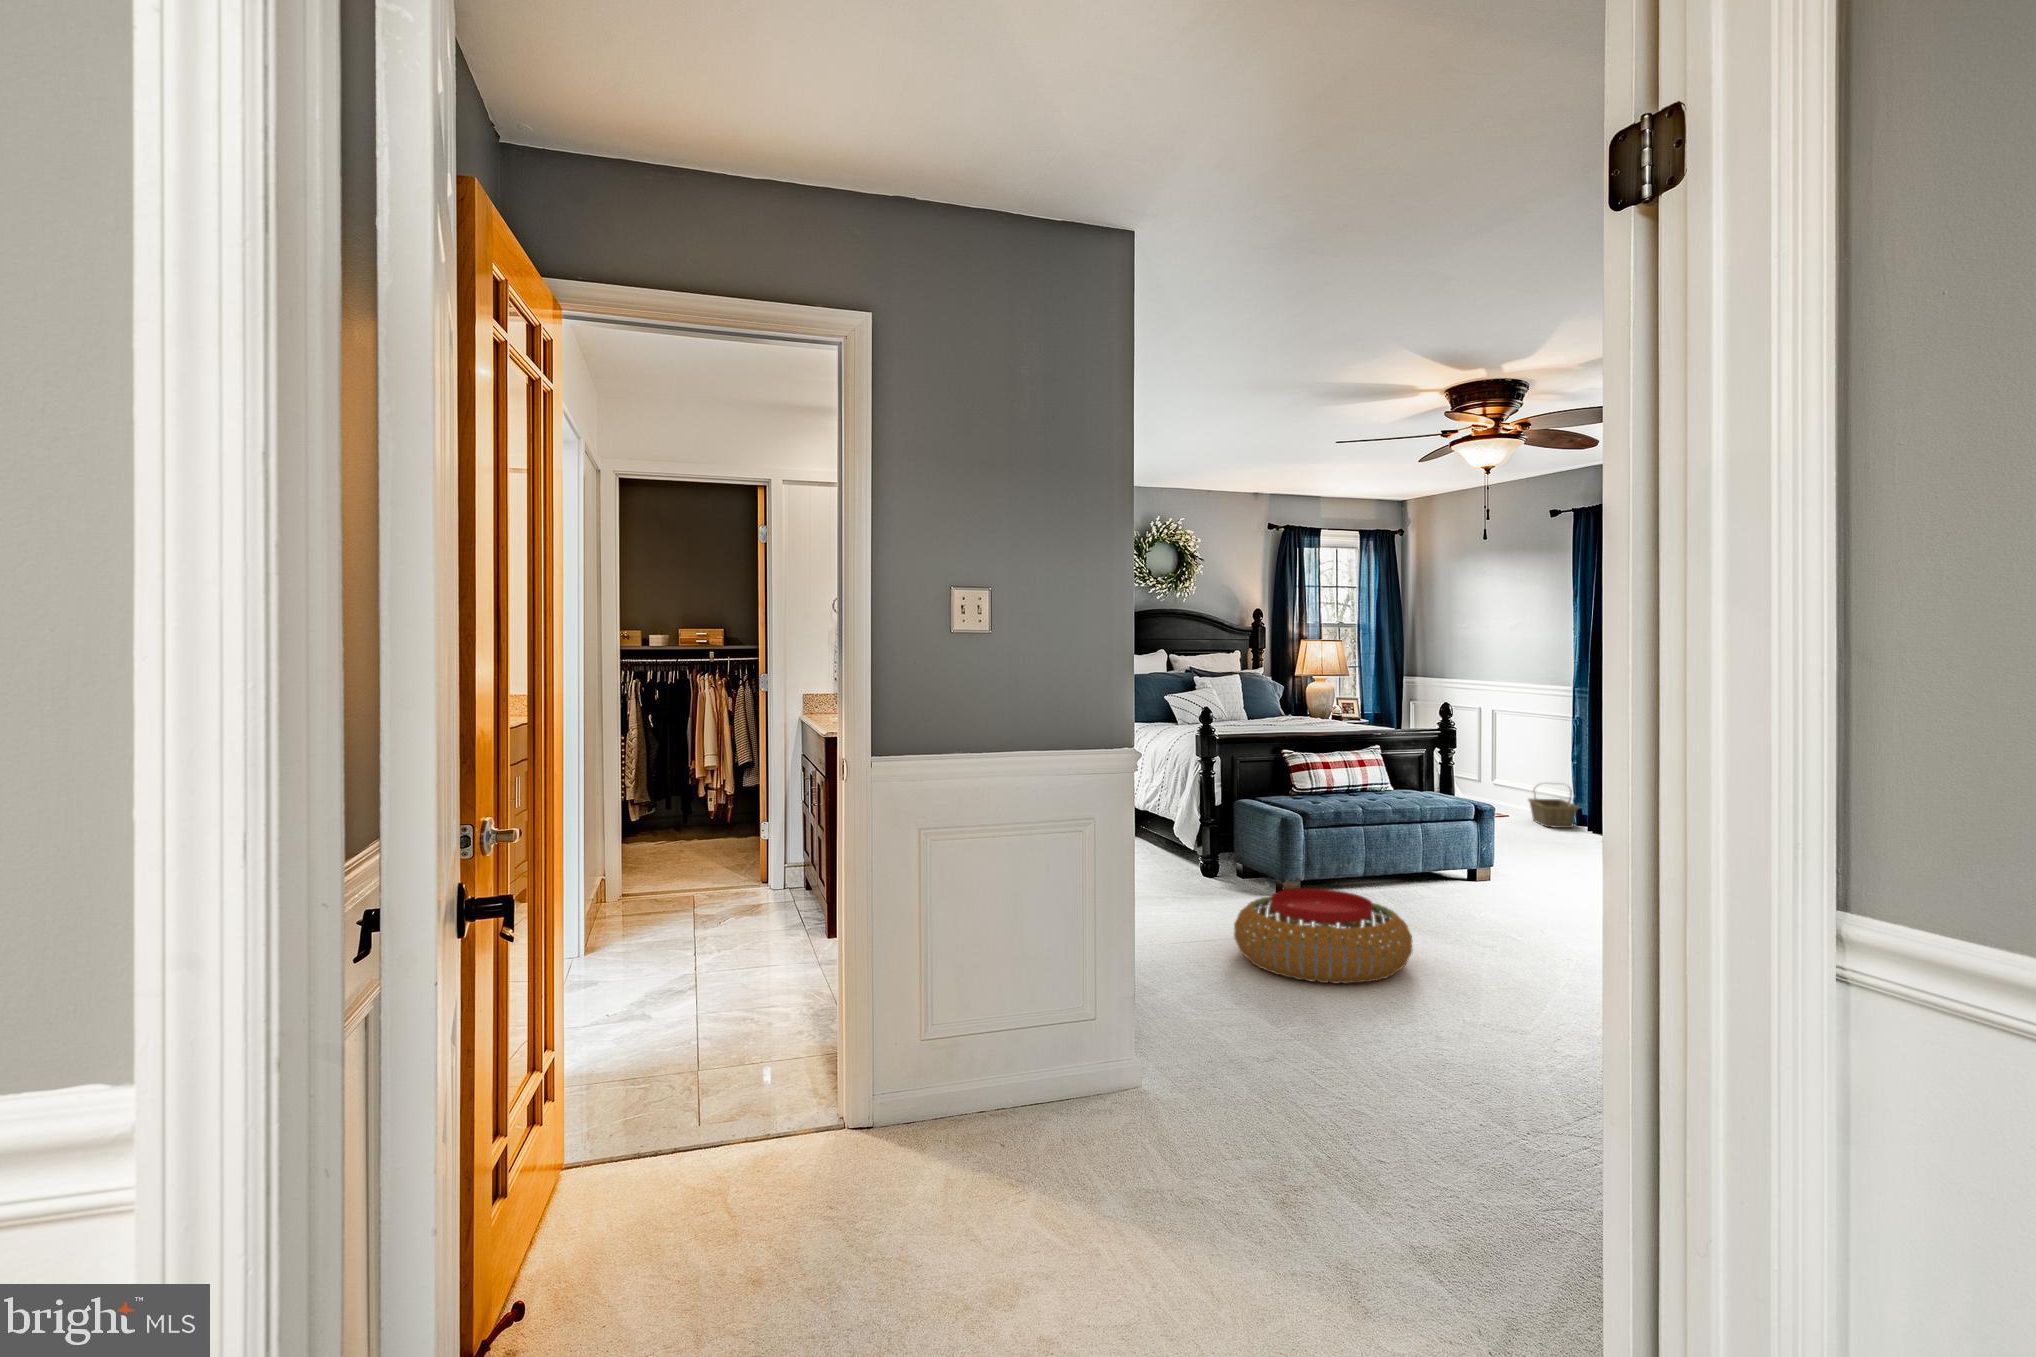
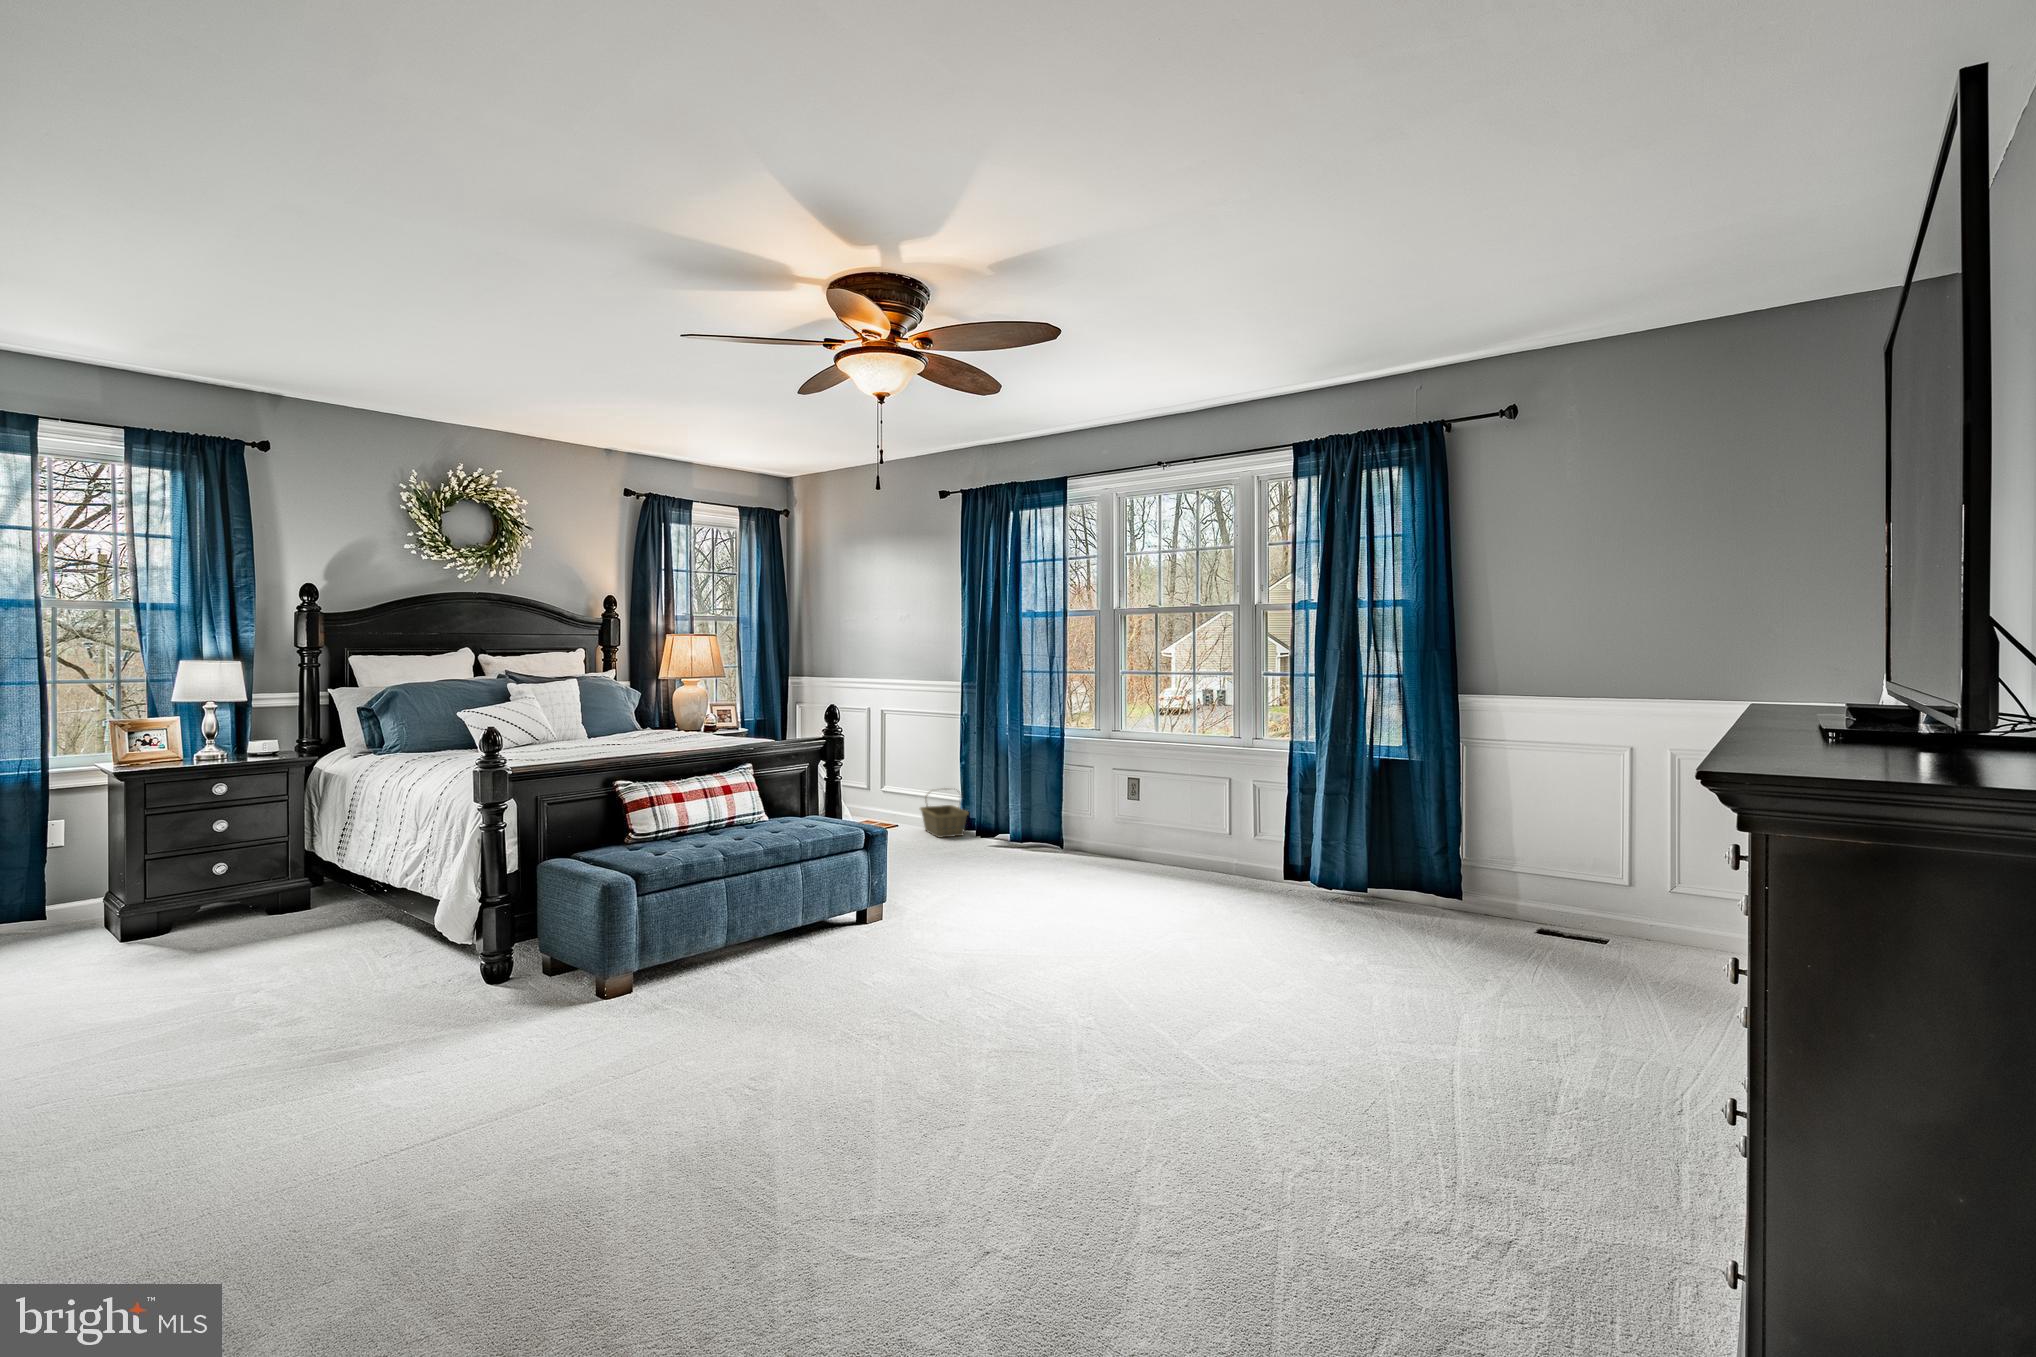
pouf: present [1234,889,1413,984] -> none [479,1004,778,1191]

